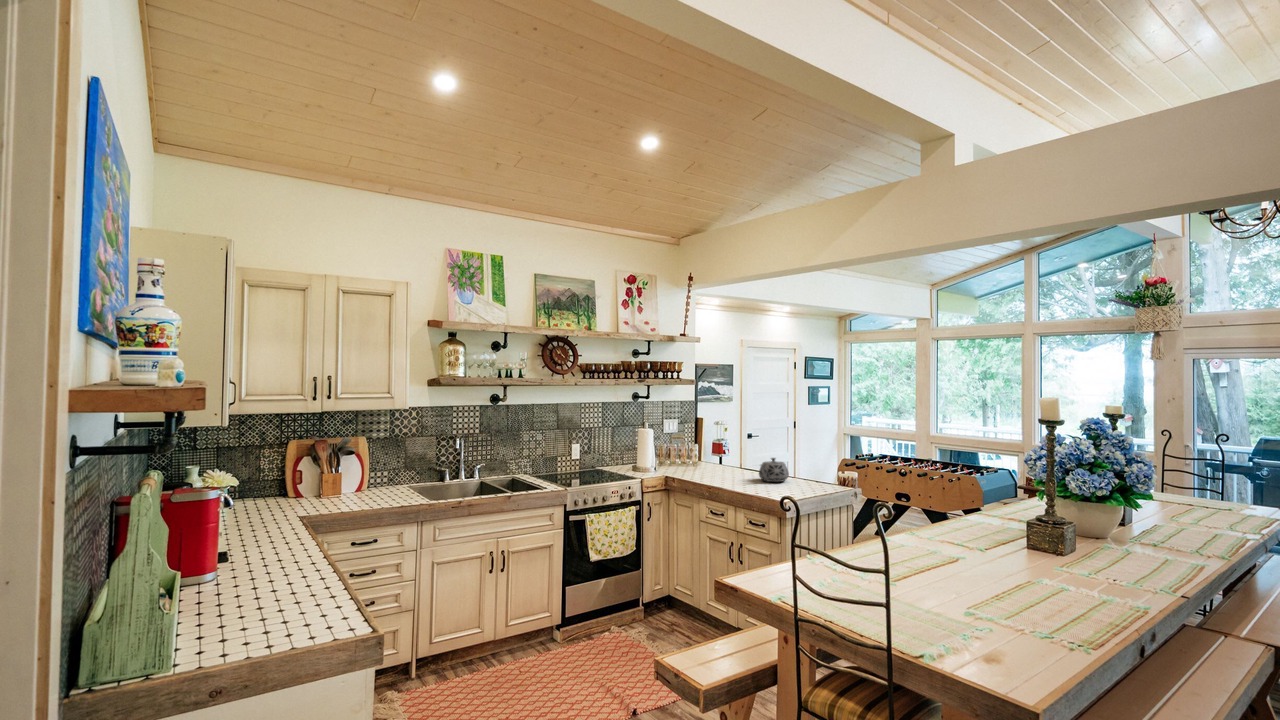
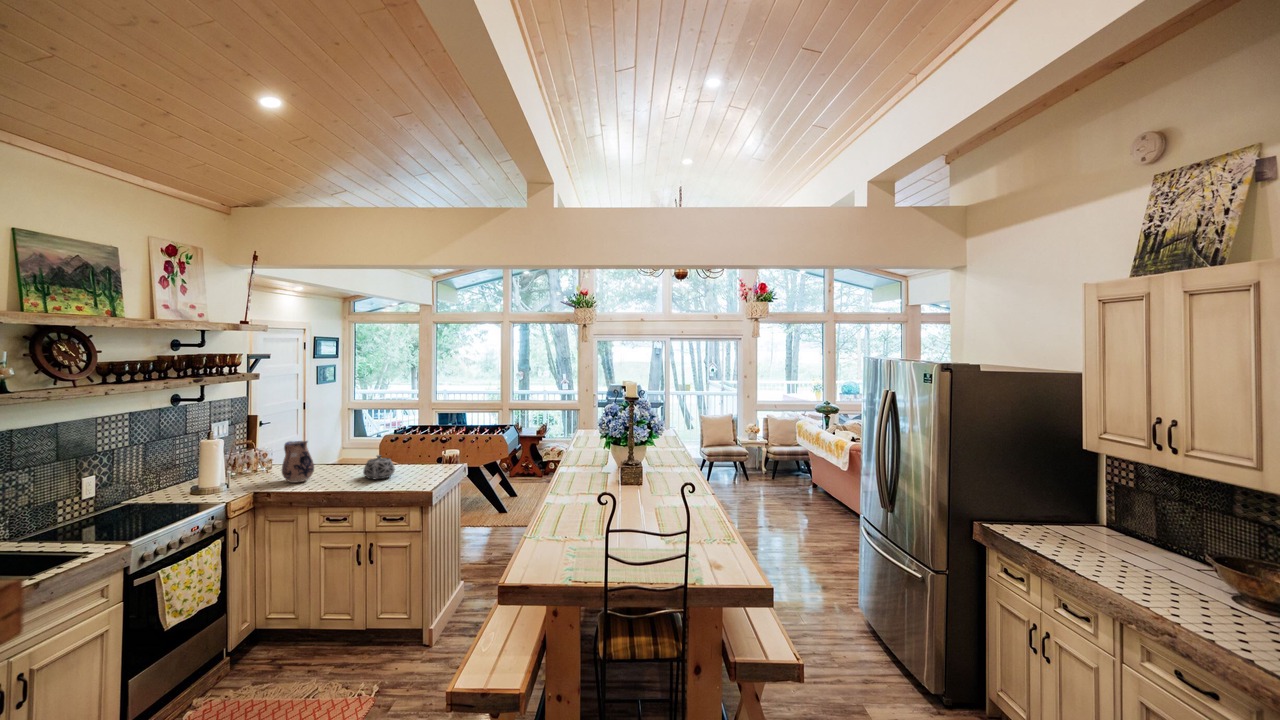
ceramic pitcher: none [696,437,722,474] -> present [282,441,314,483]

